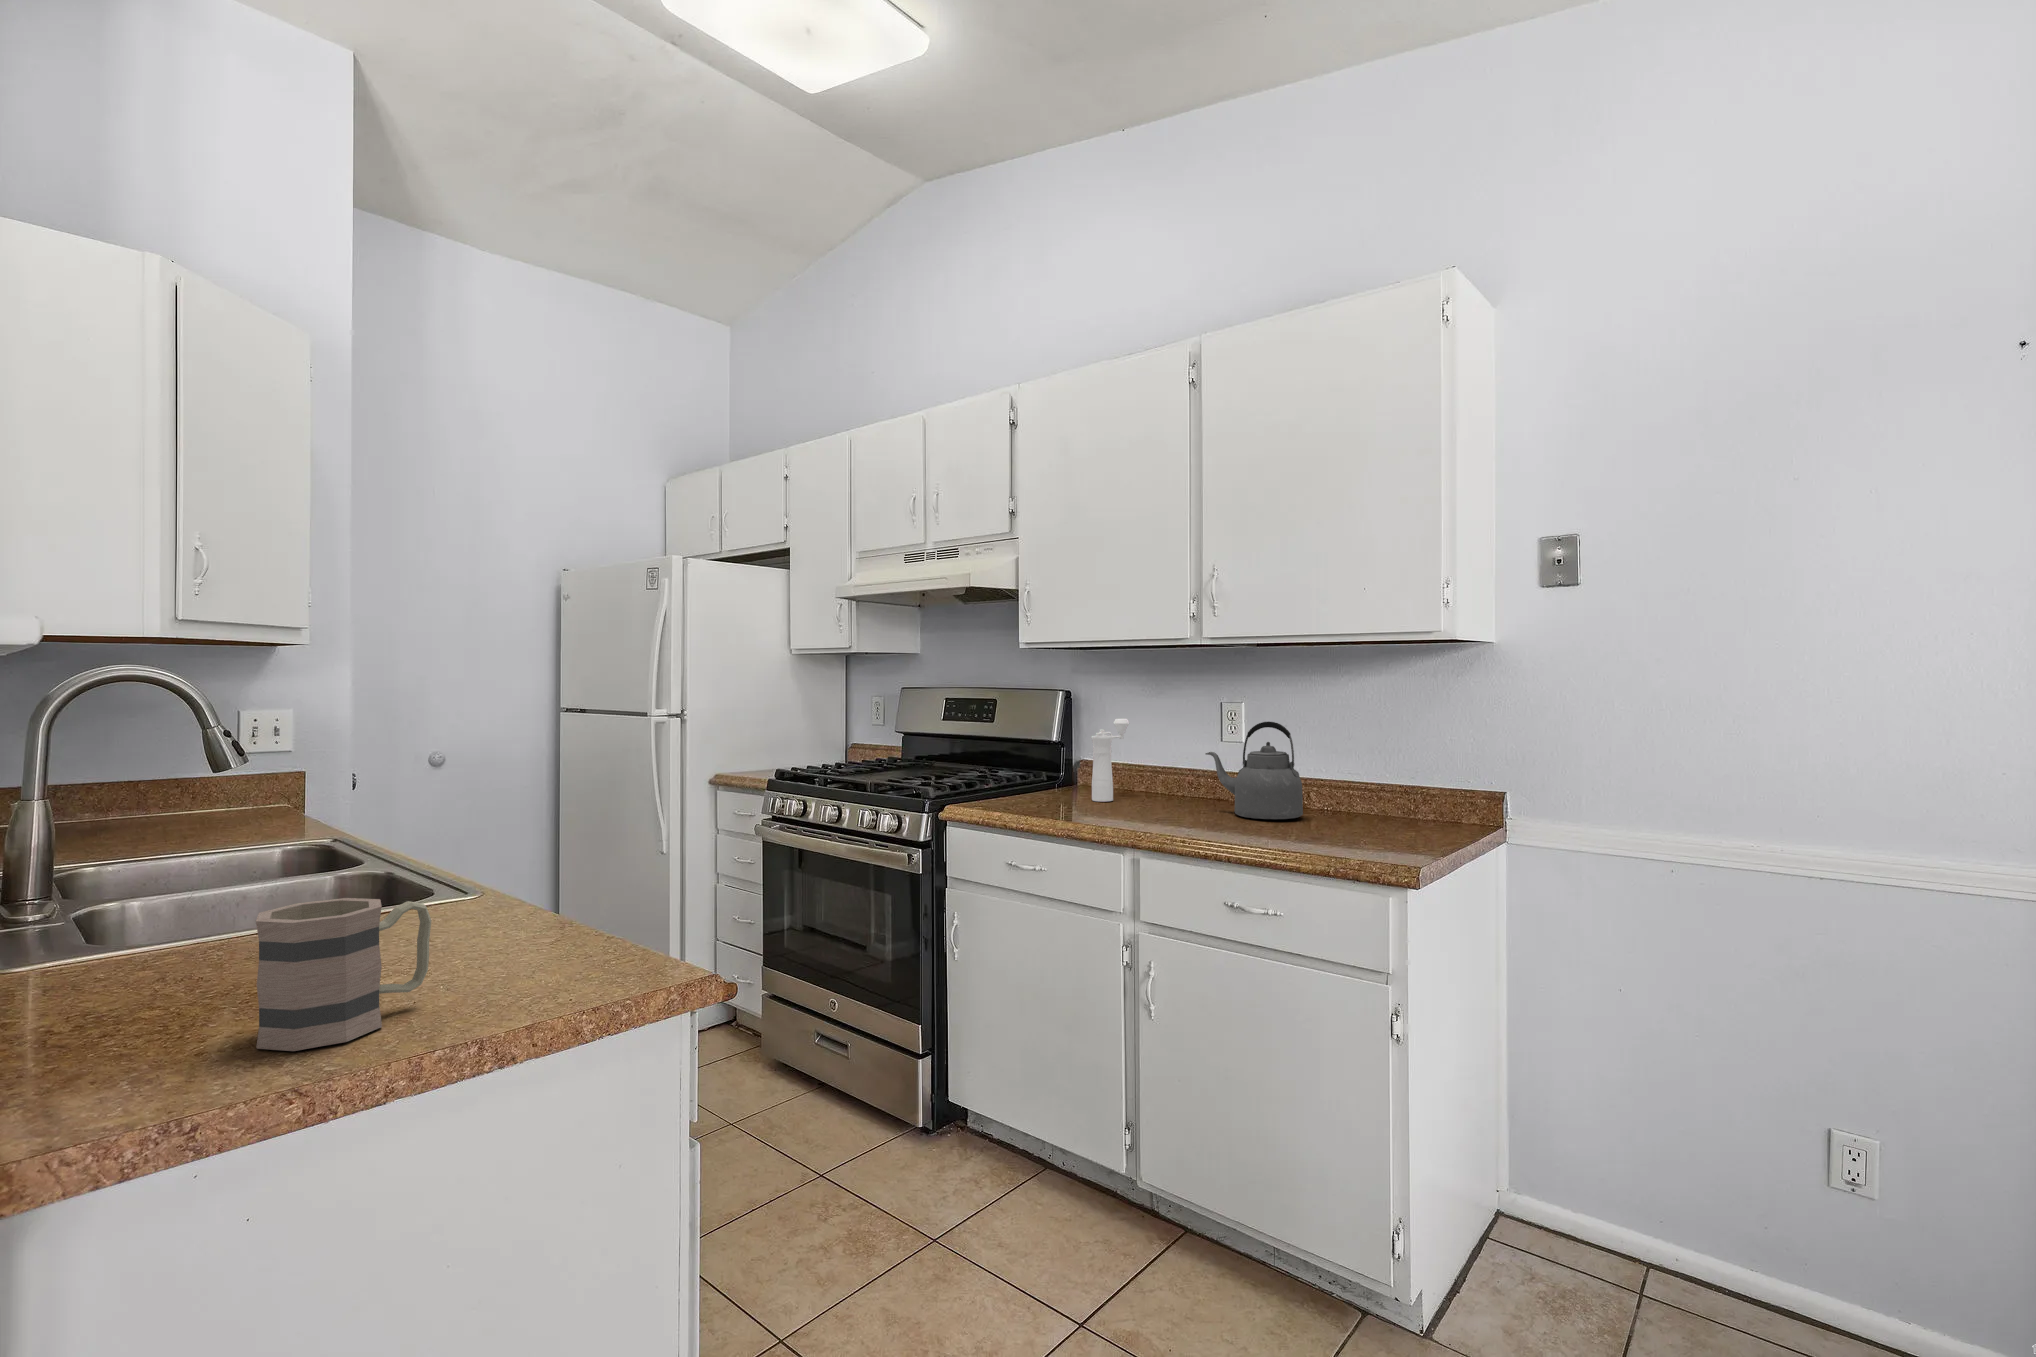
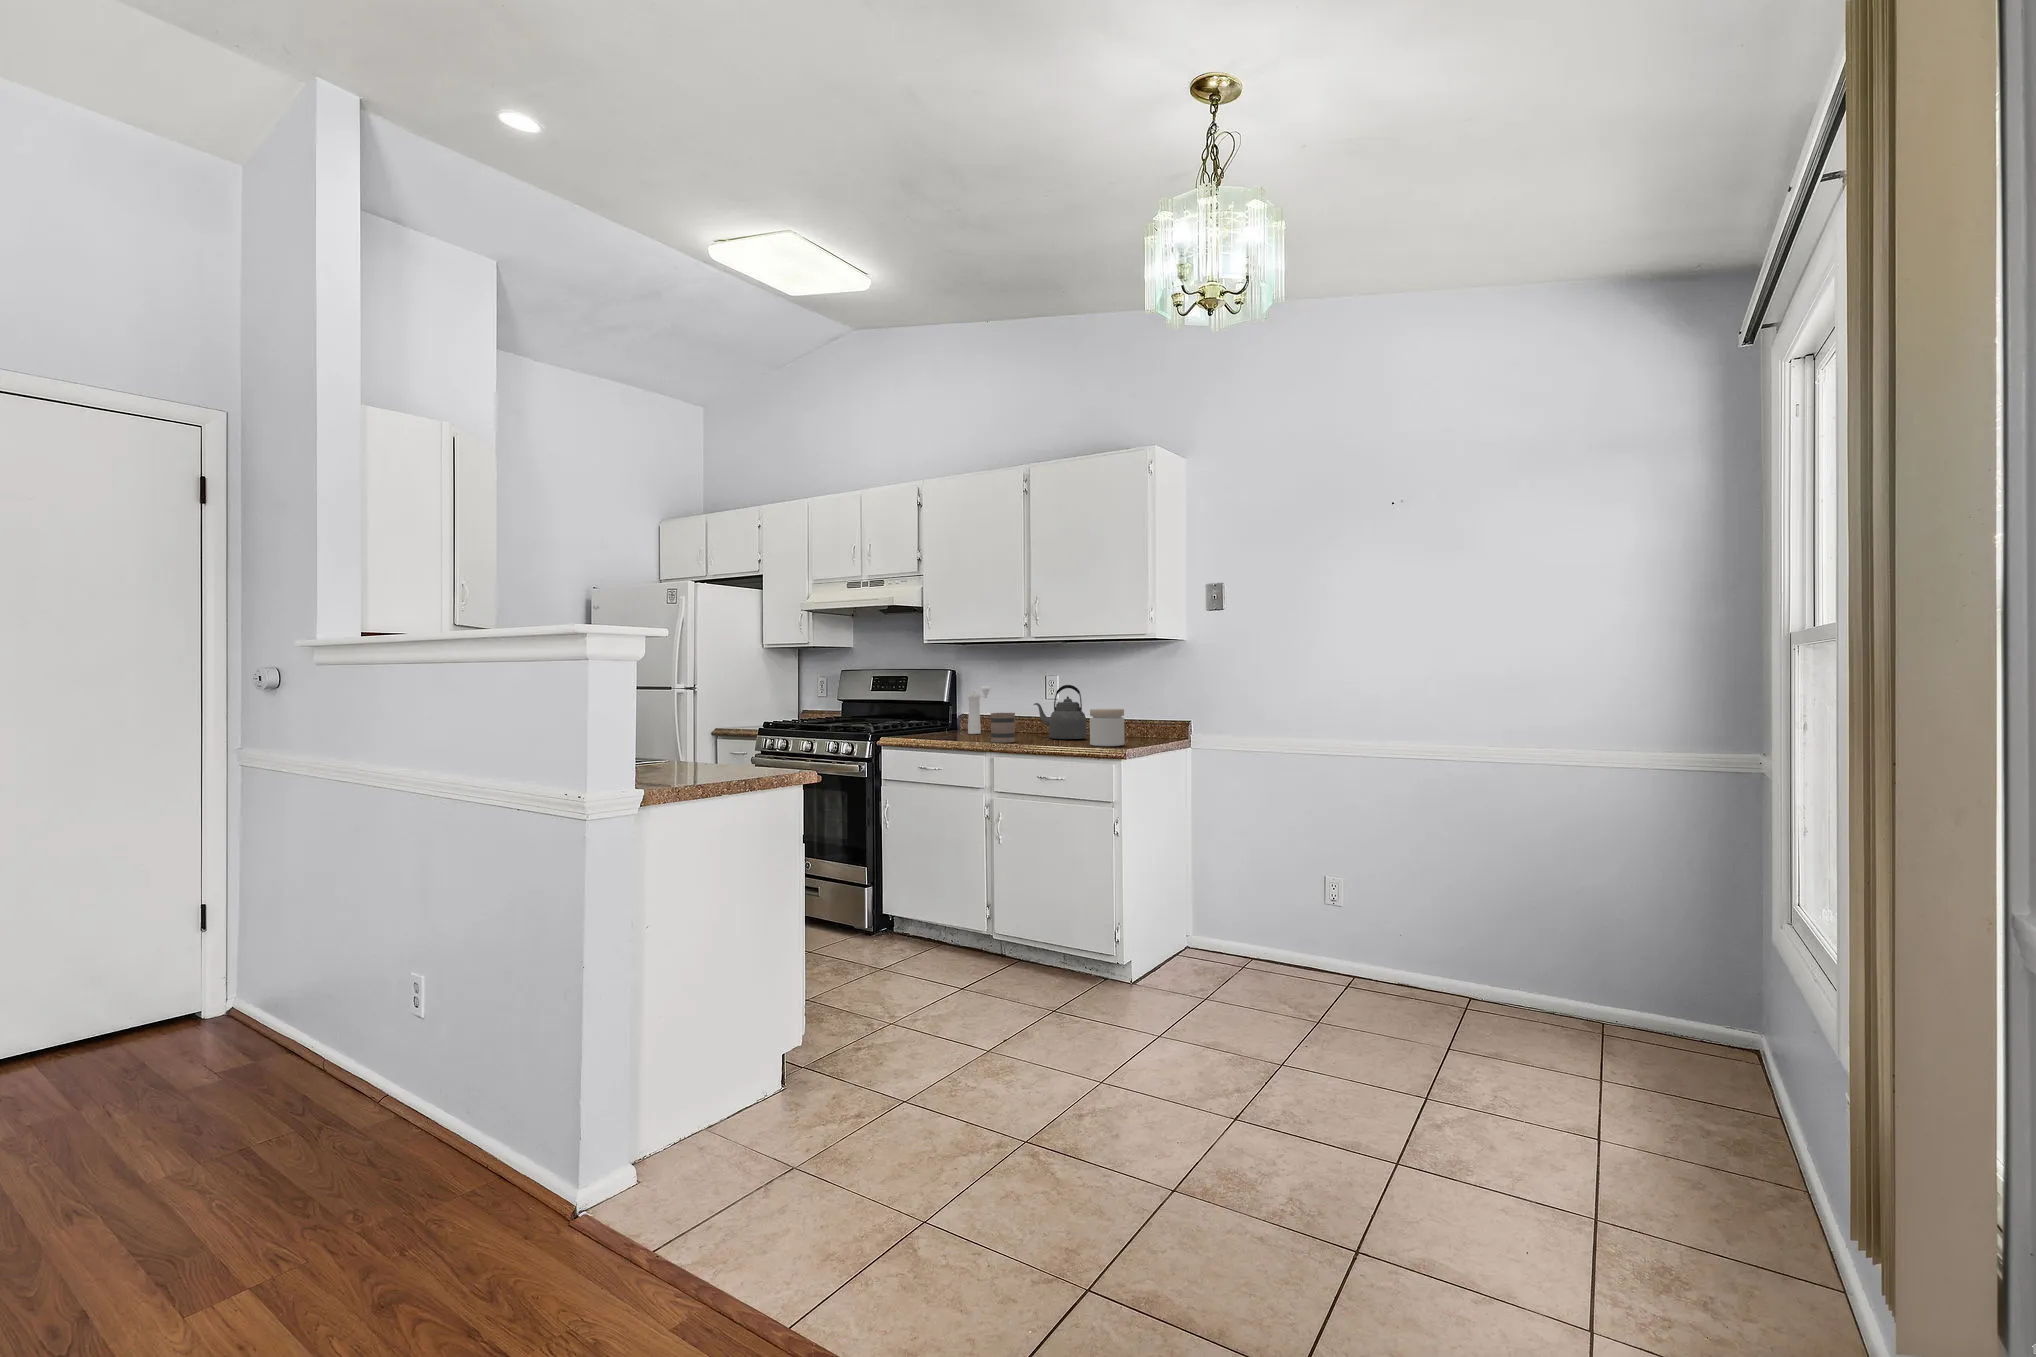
jar: none [1321,770,1389,845] -> present [1090,709,1124,746]
mug: present [256,898,431,1051] -> present [991,713,1015,743]

